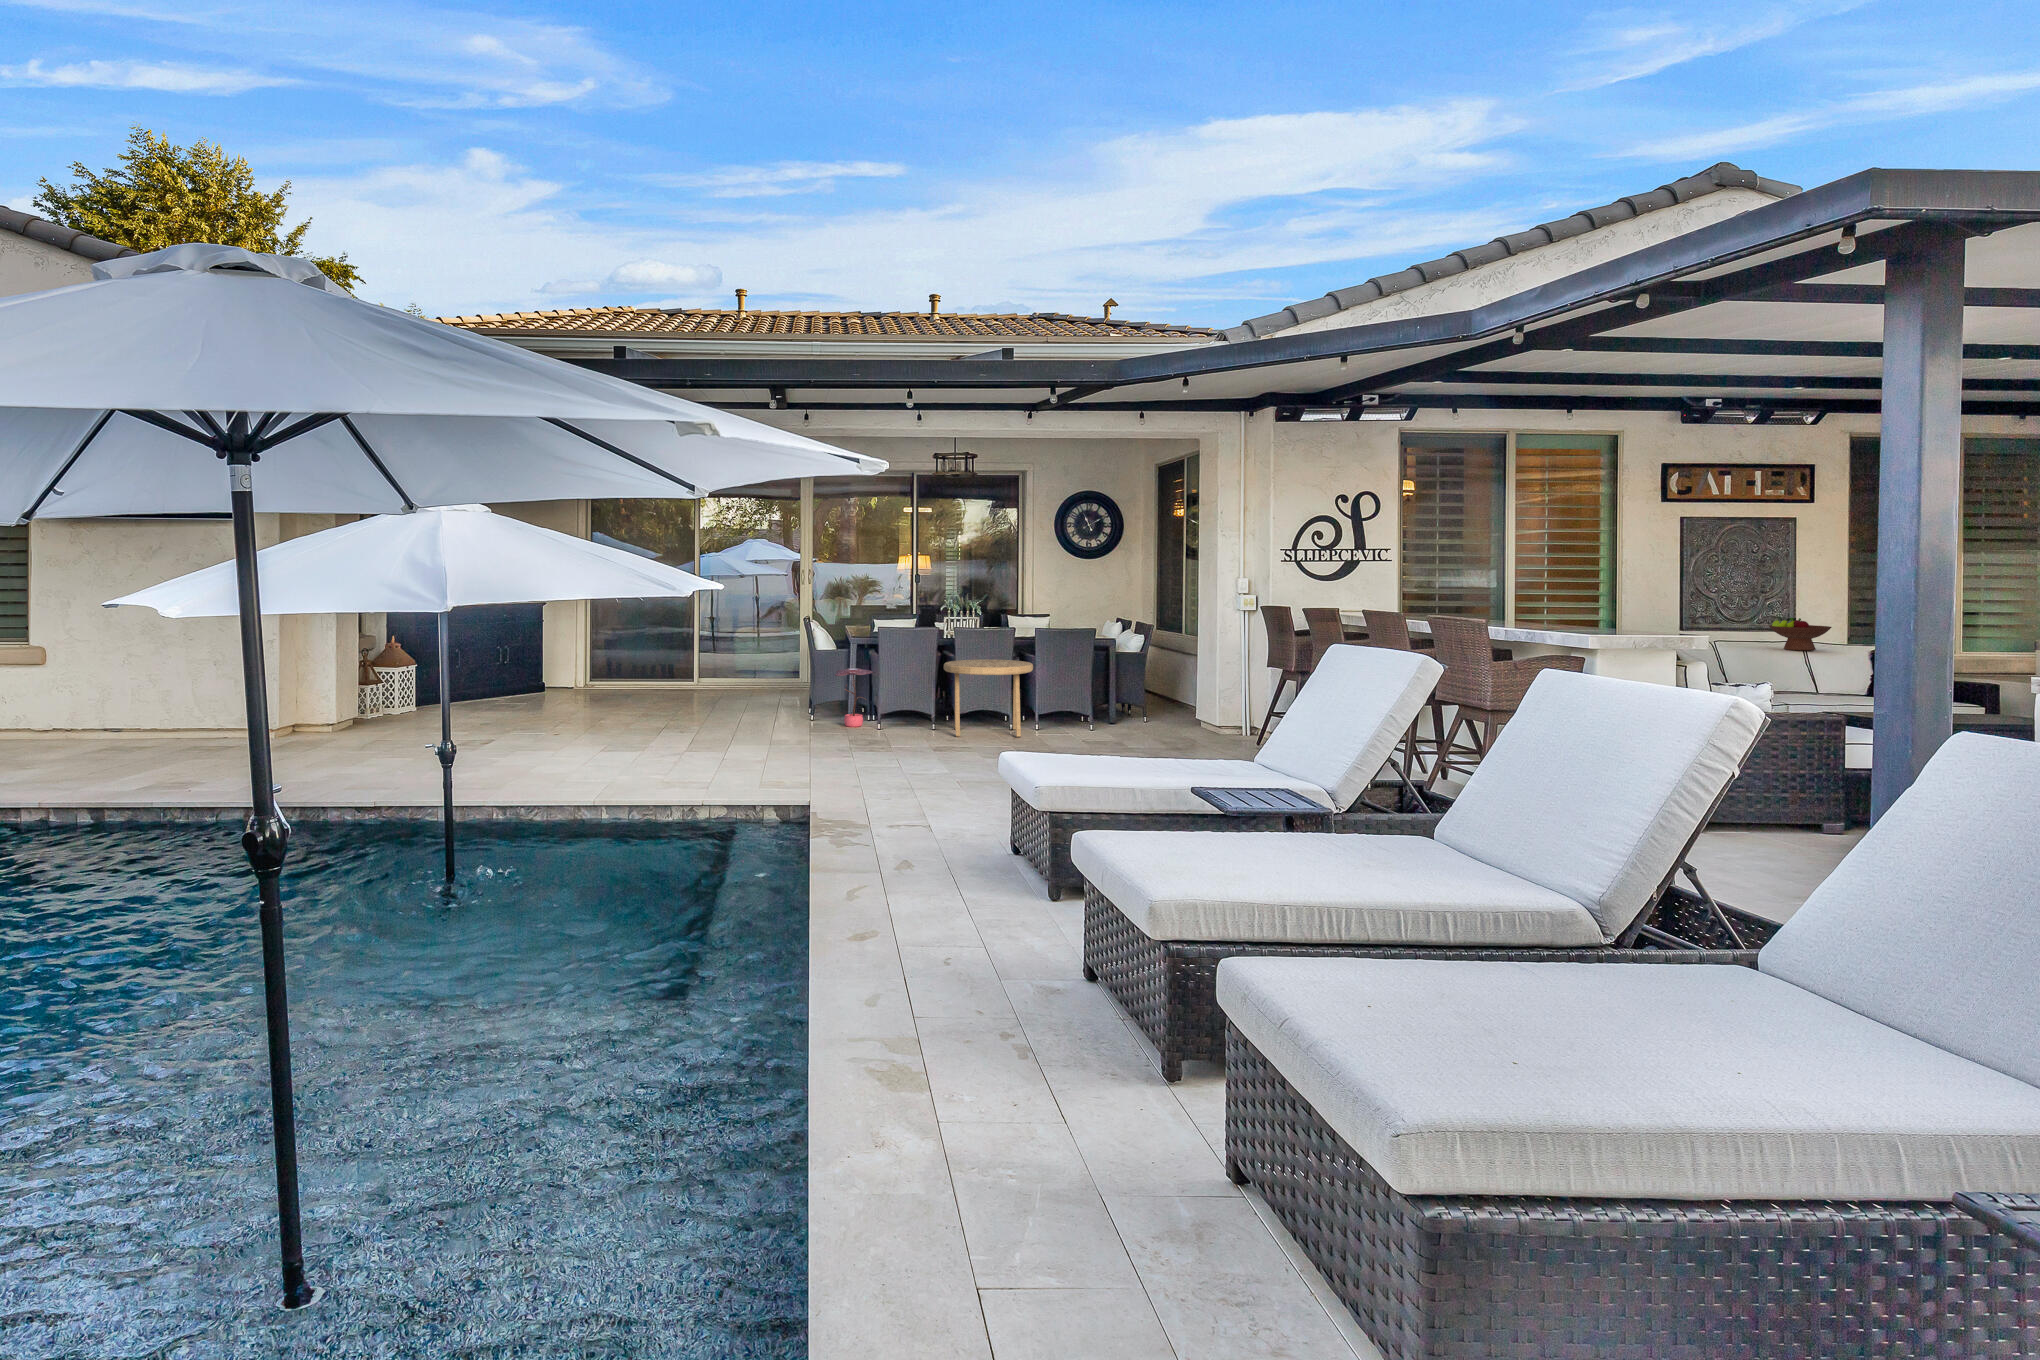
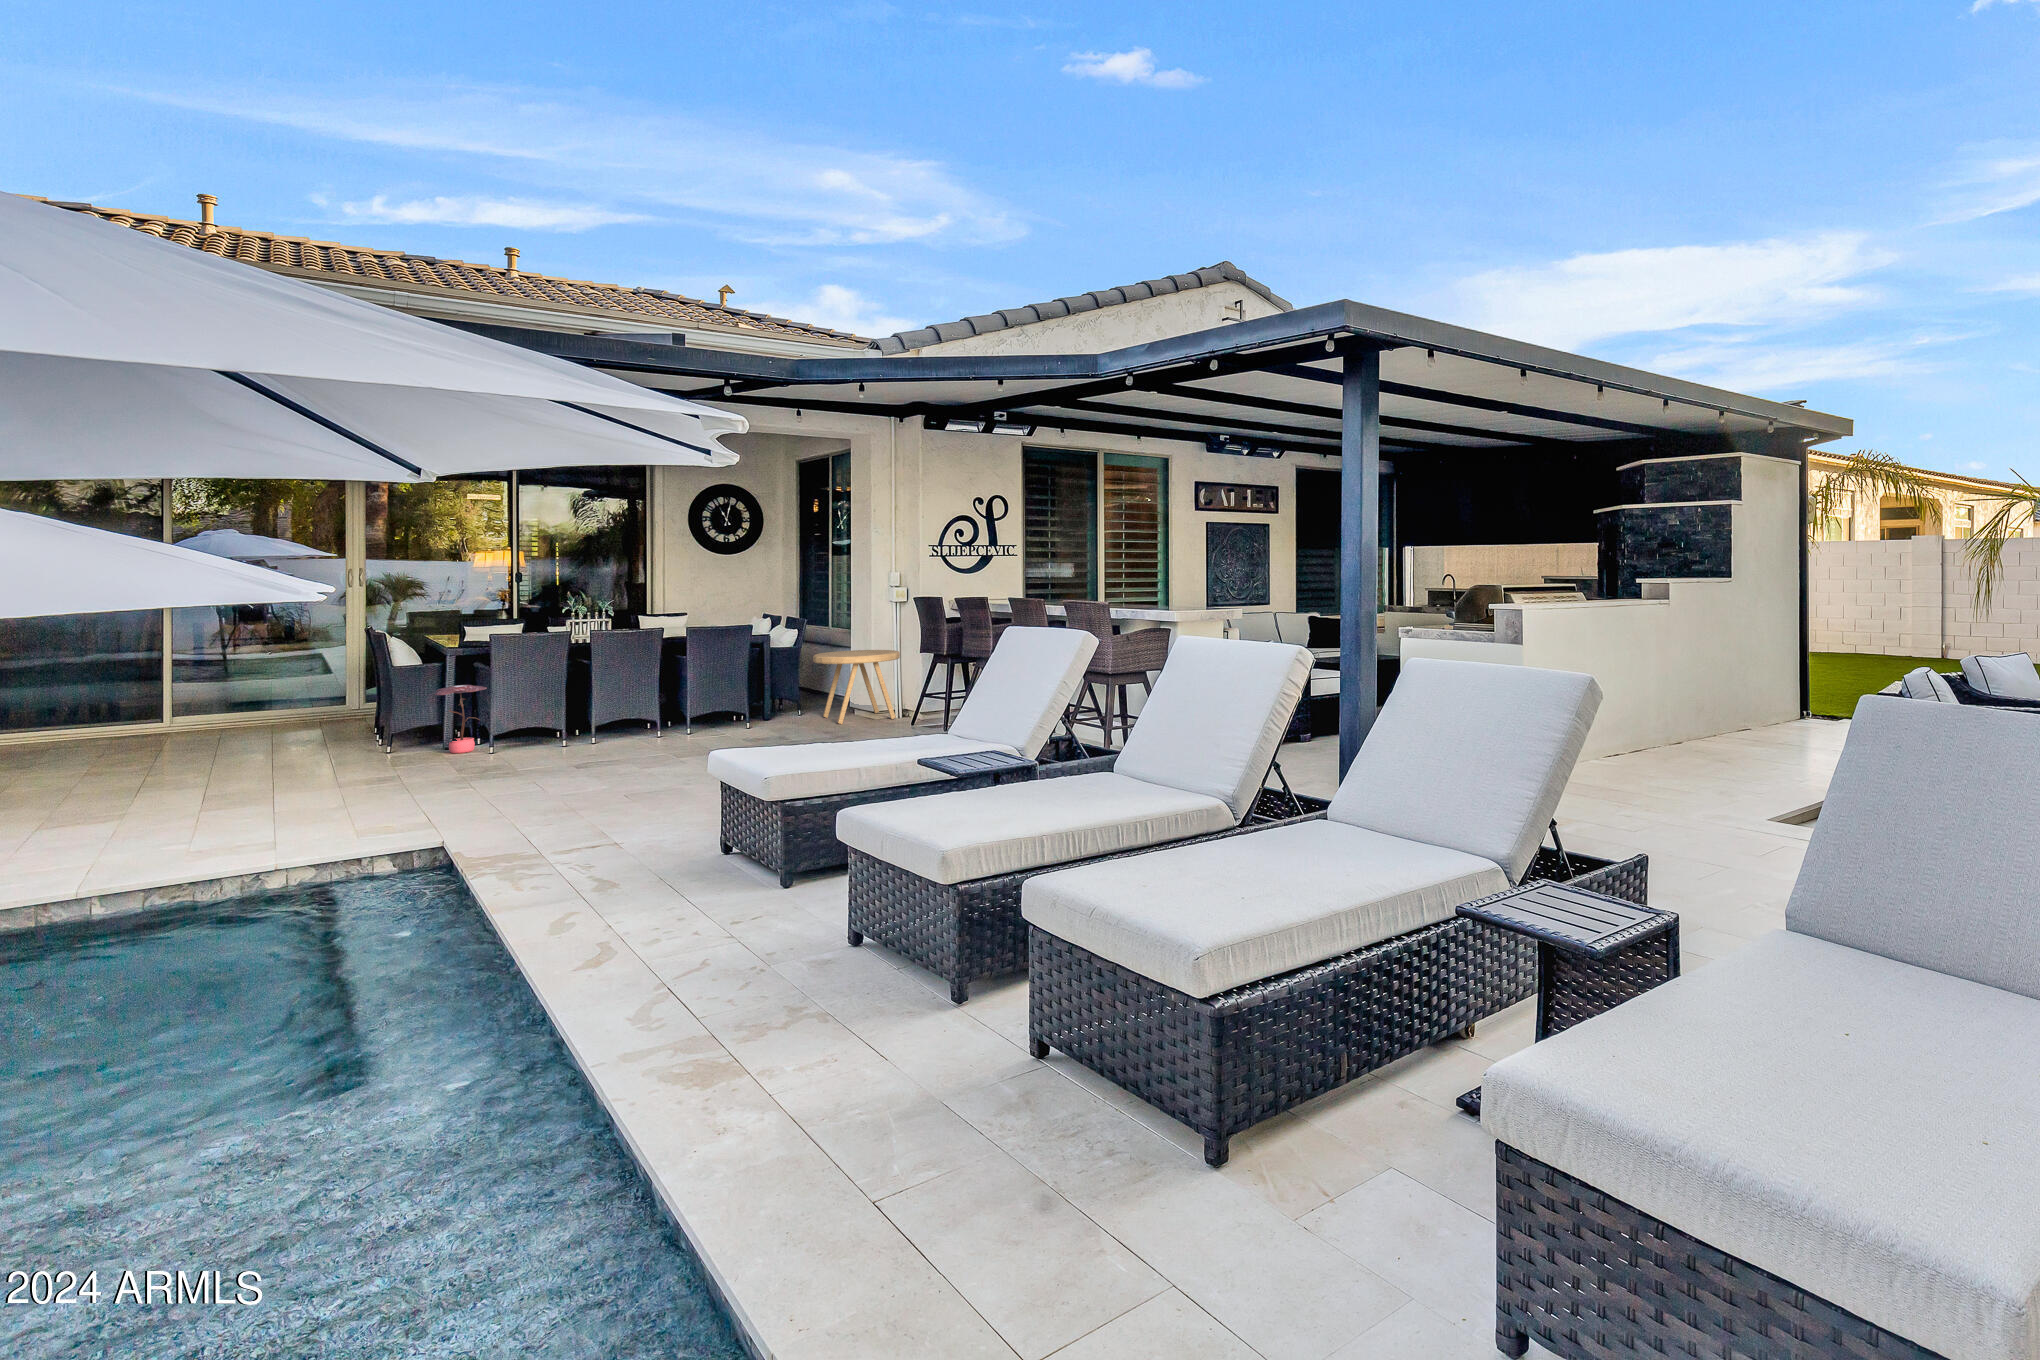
fruit bowl: present [1769,618,1832,651] -> none [1274,591,1310,614]
side table: present [944,659,1033,737] -> present [813,650,900,724]

